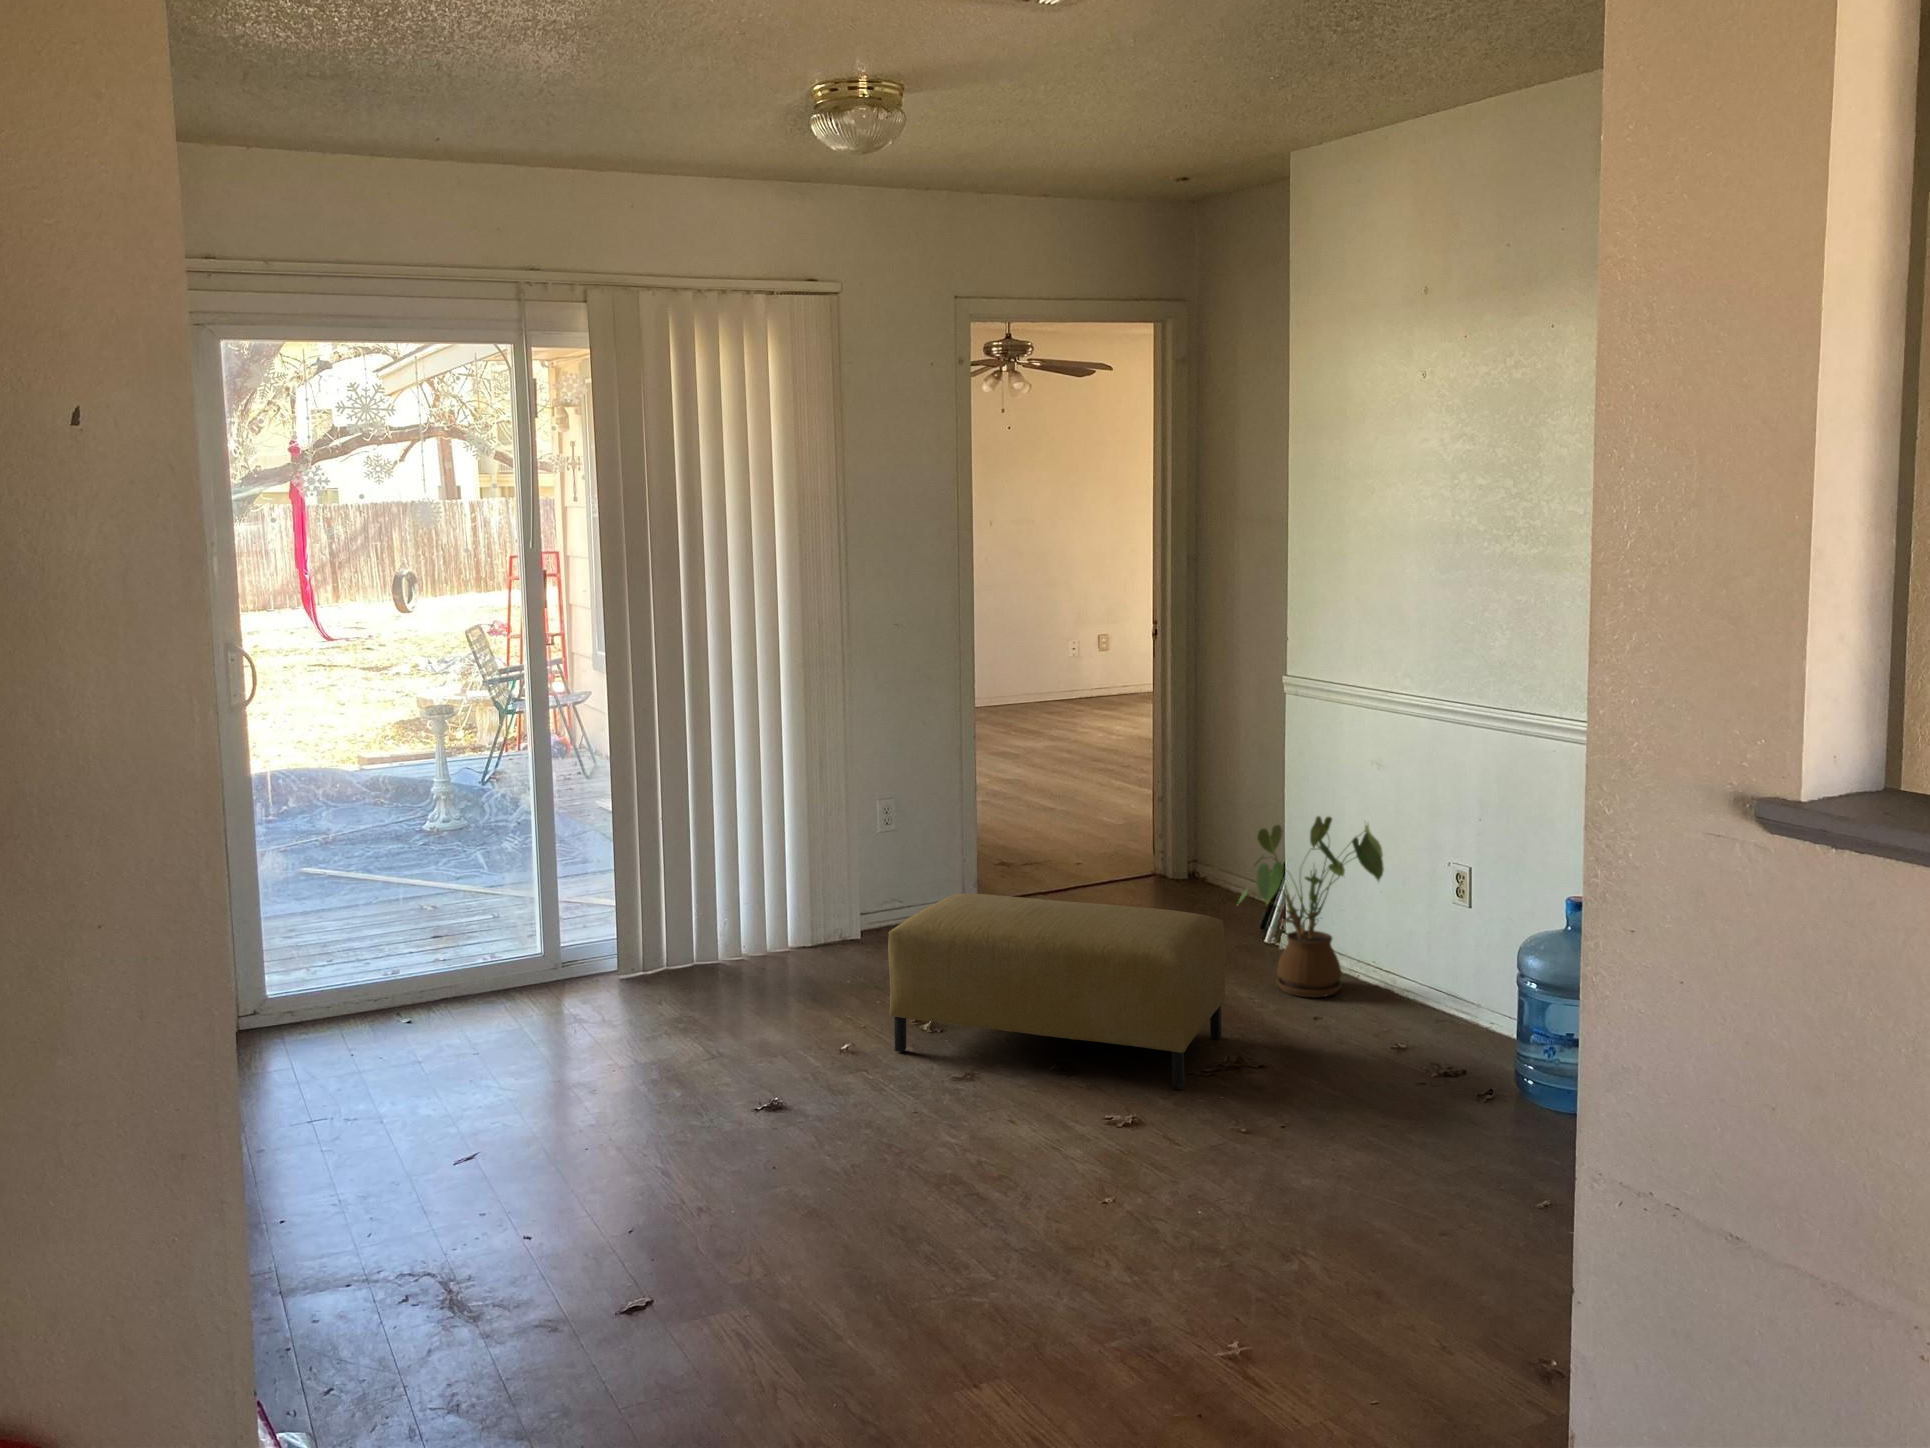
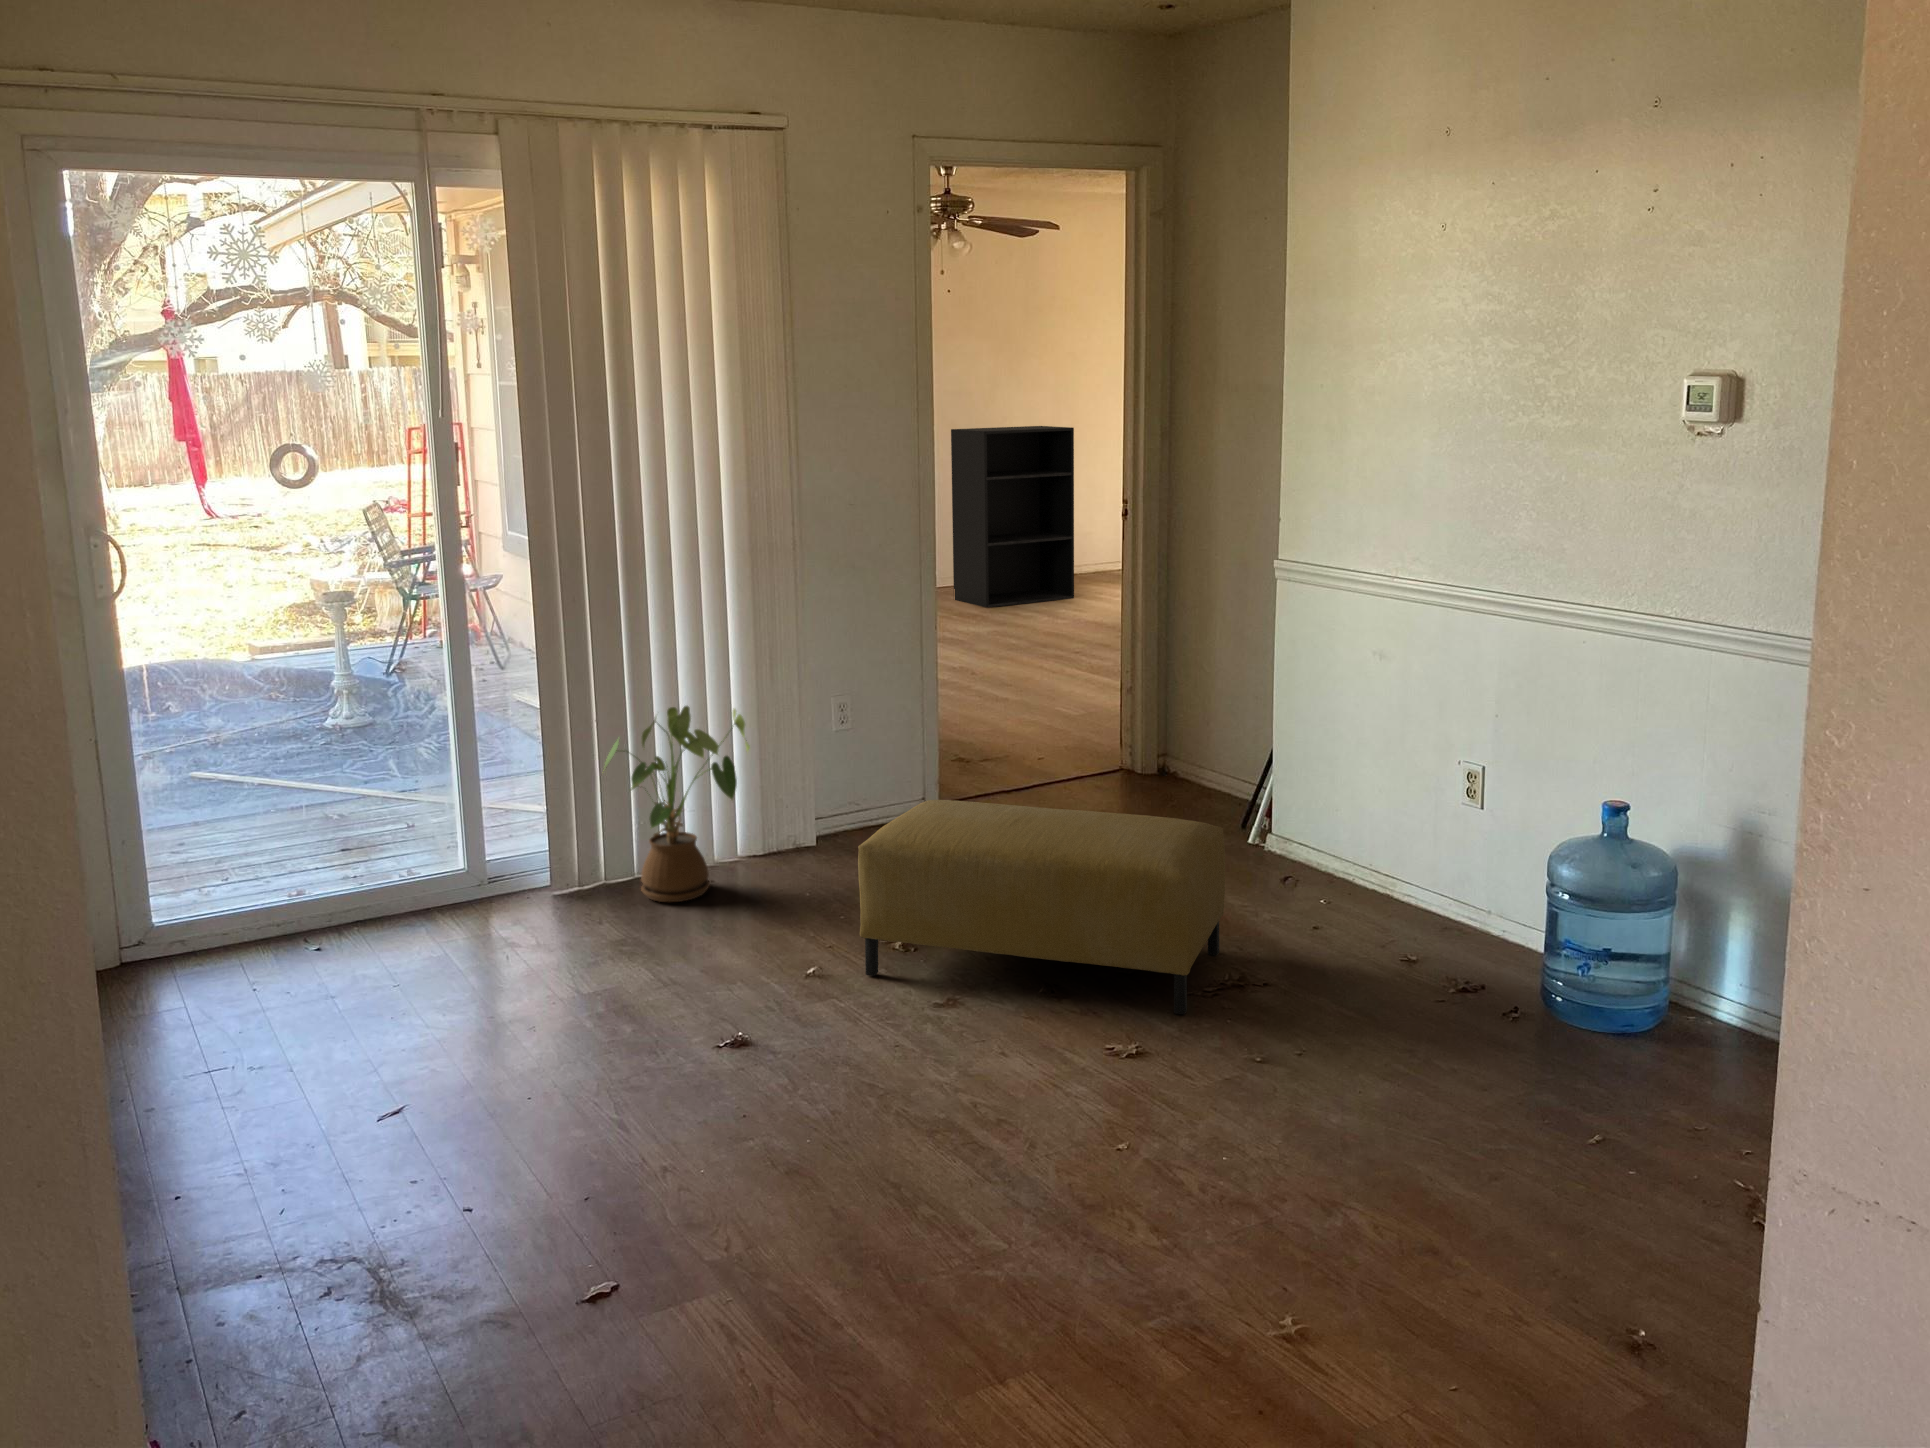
bookshelf: none [1009,560,1125,730] -> present [951,426,1074,608]
house plant: present [1239,816,1384,998] -> present [605,706,750,902]

